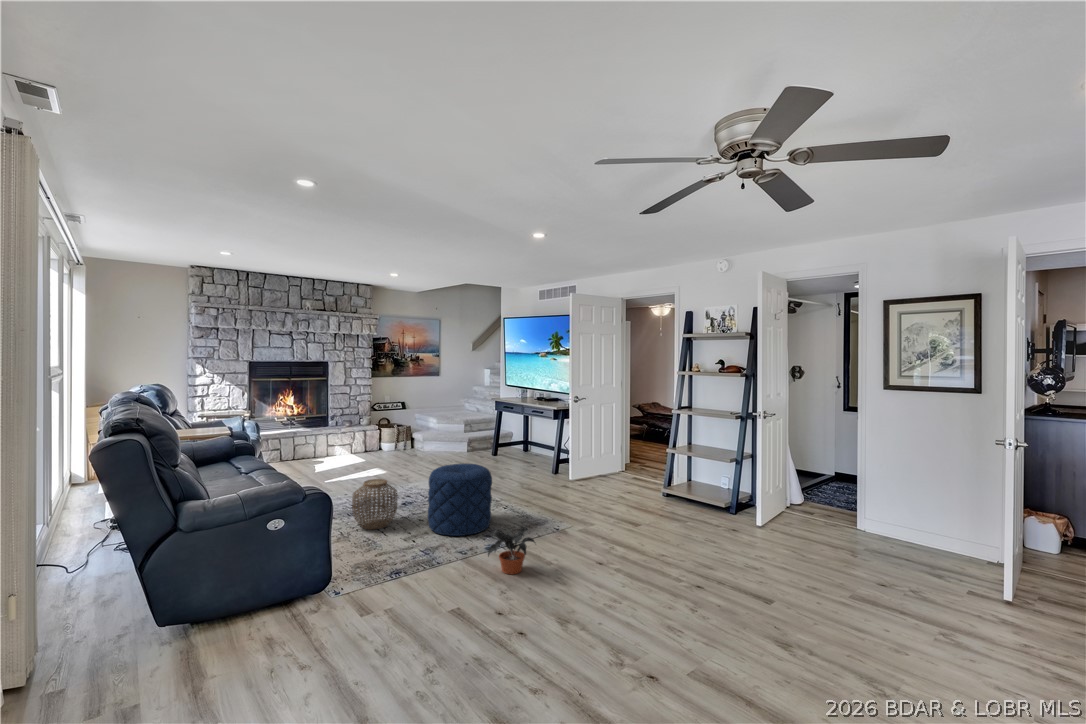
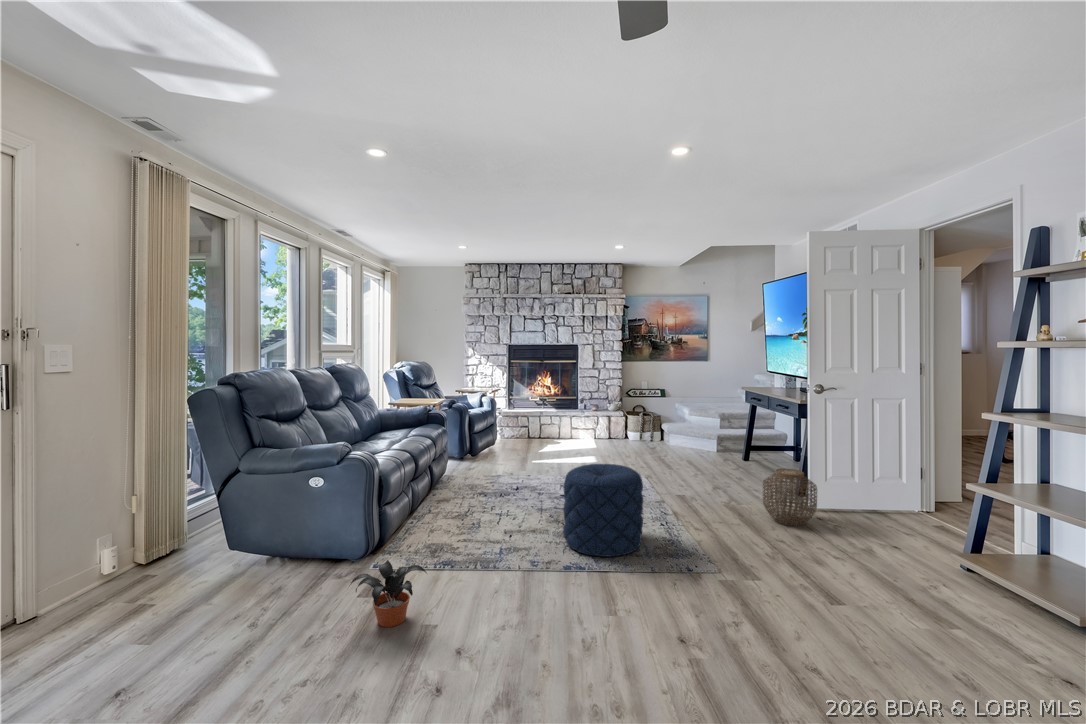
woven basket: present [352,479,397,529] -> present [763,469,817,526]
potted plant: present [488,528,535,574] -> present [349,560,427,627]

